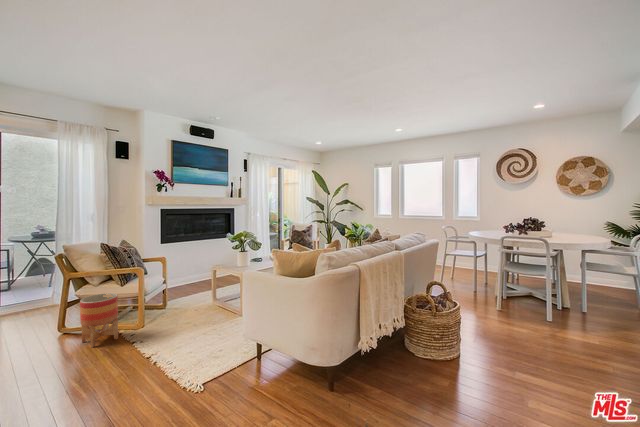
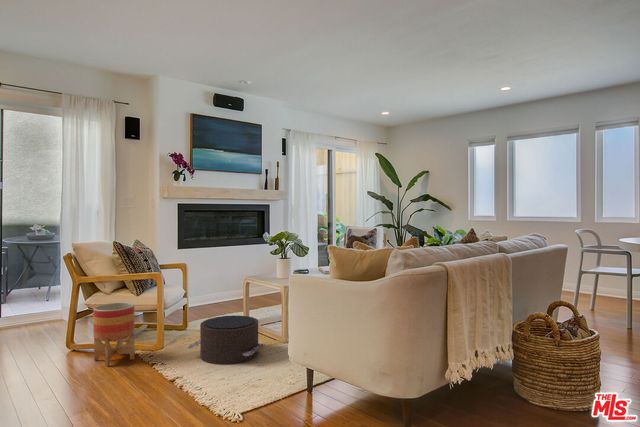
pouf: none [163,298,227,339] -> present [187,315,264,364]

